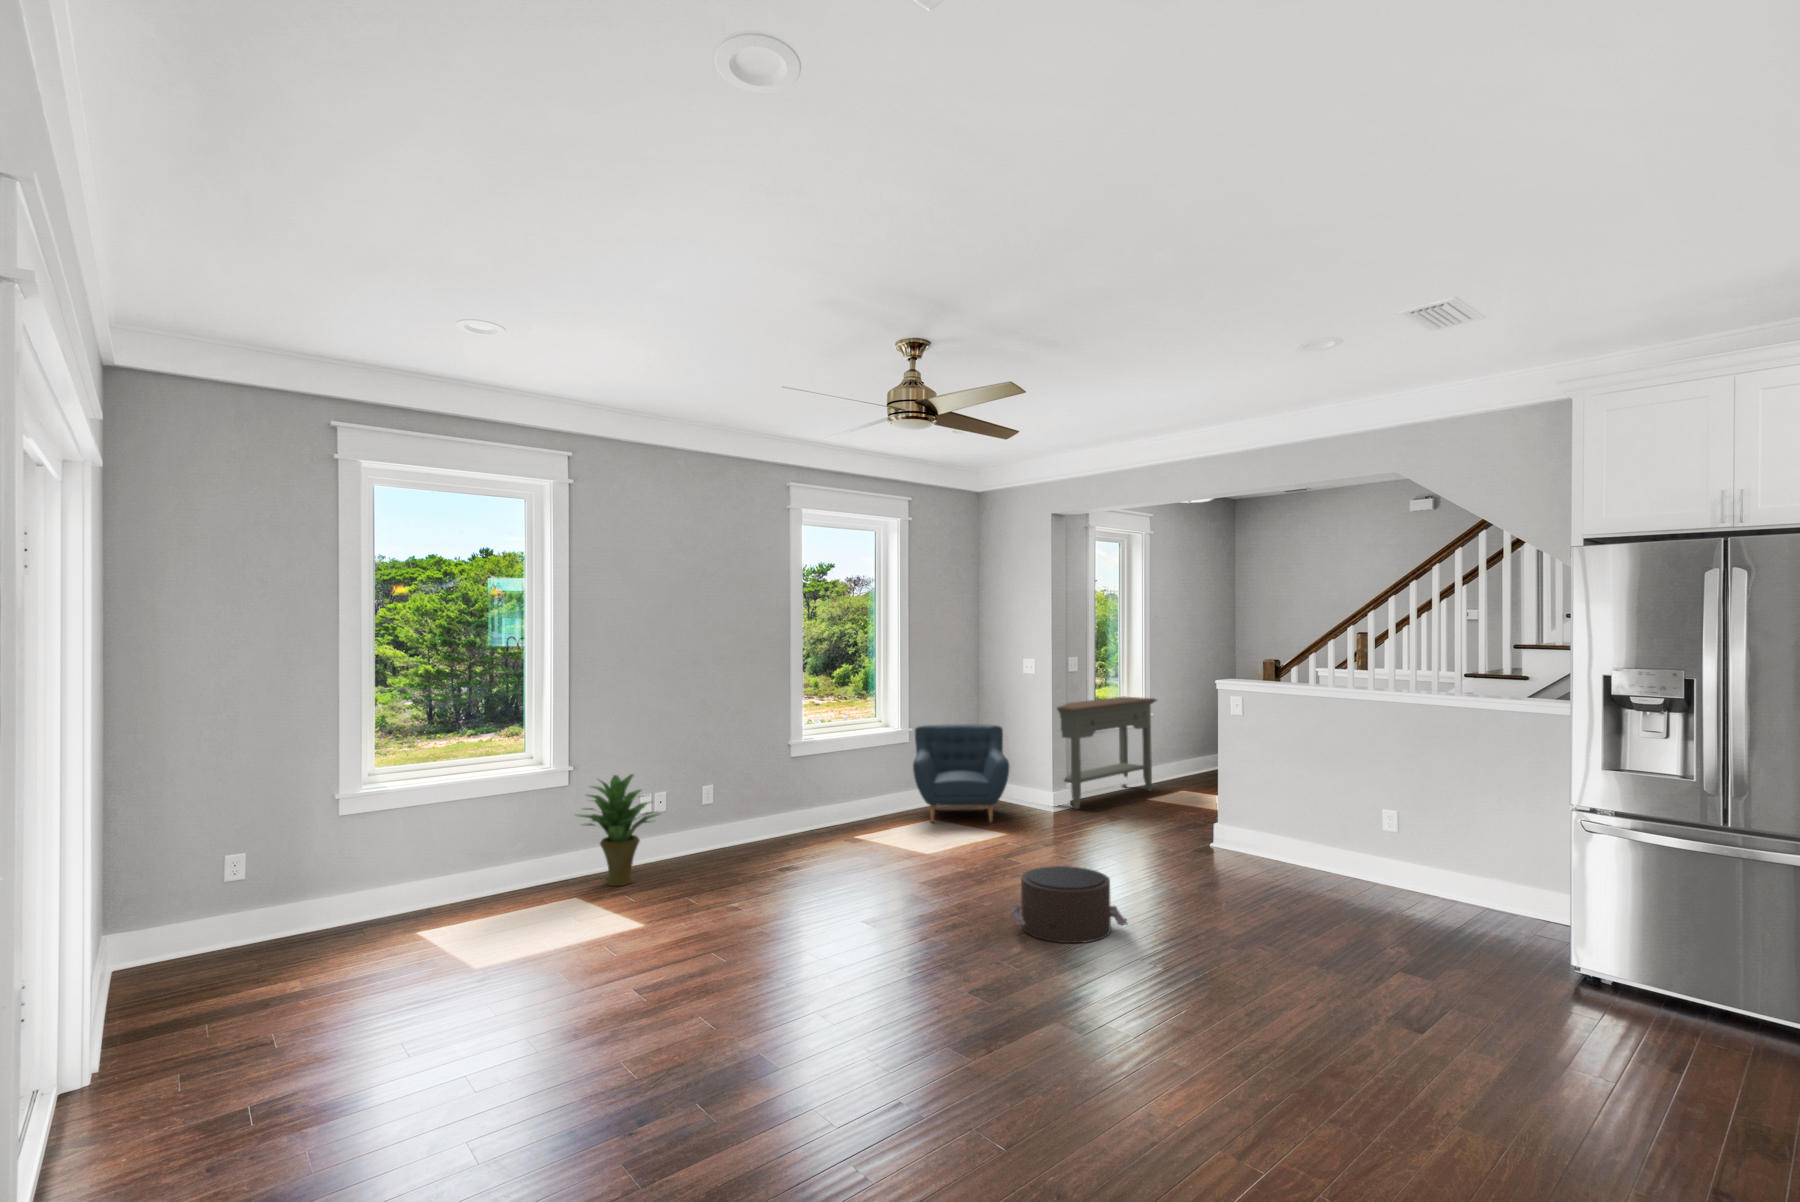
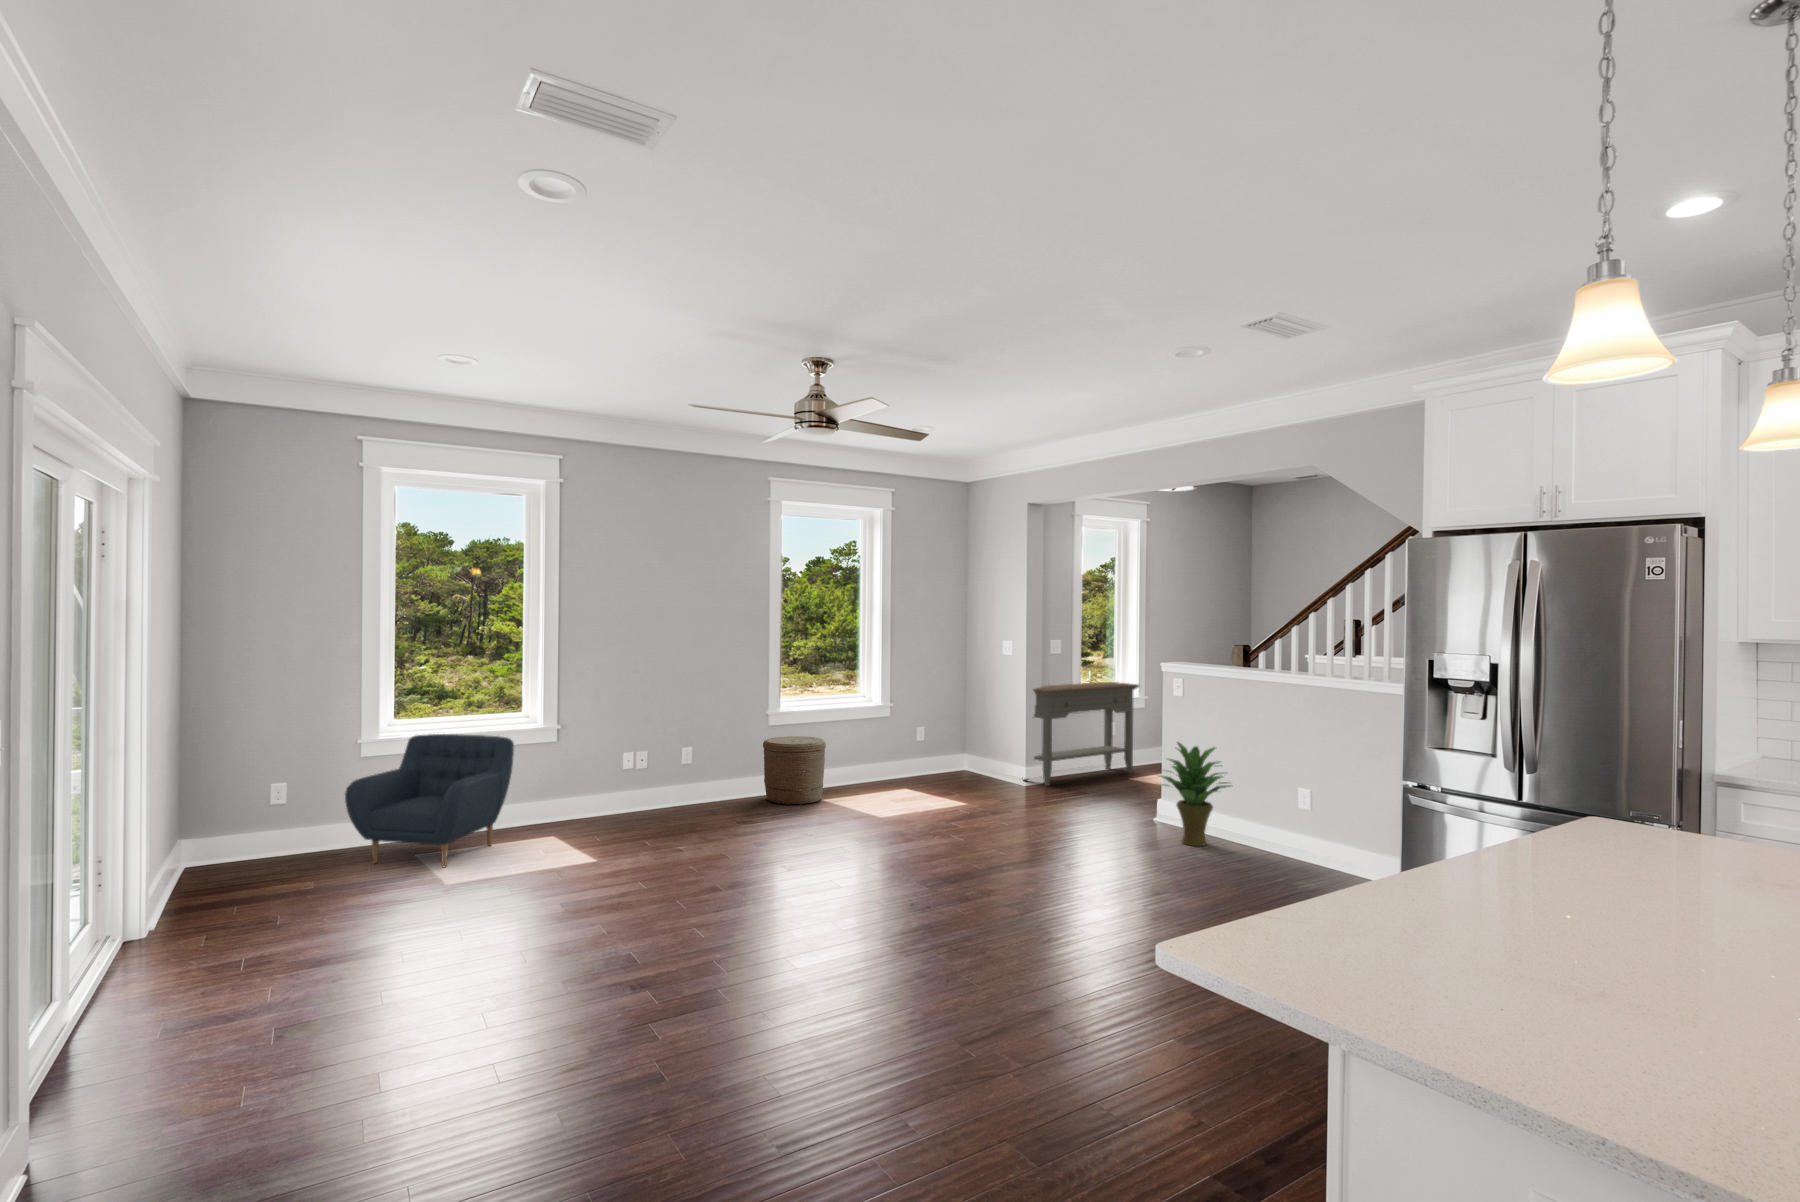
armchair: present [913,724,1010,823] -> present [345,734,514,867]
woven basket: none [785,768,854,846] -> present [763,736,826,805]
potted plant: present [579,774,659,886] -> present [1159,742,1230,846]
pouf: present [1012,866,1127,943] -> none [910,826,1010,891]

